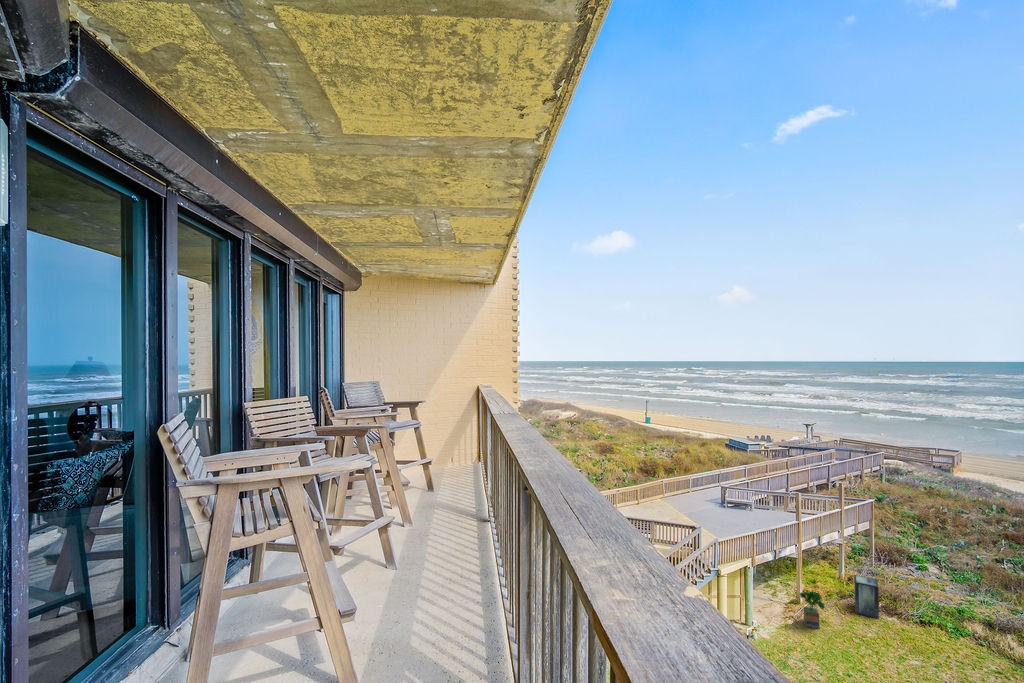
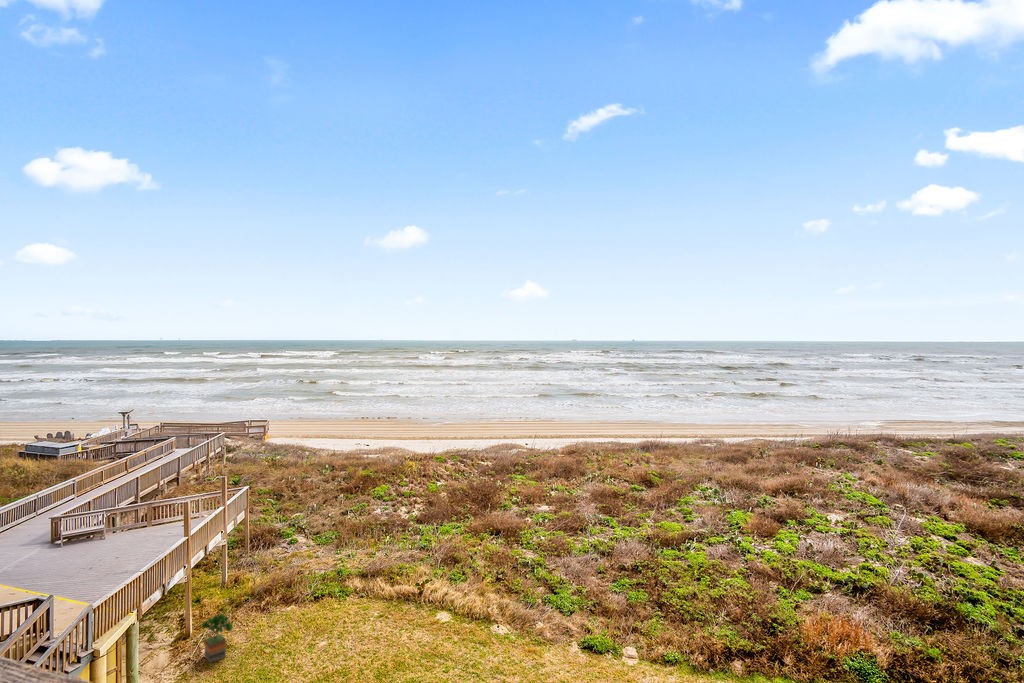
storage box: present [854,575,879,619] -> none [250,570,279,619]

